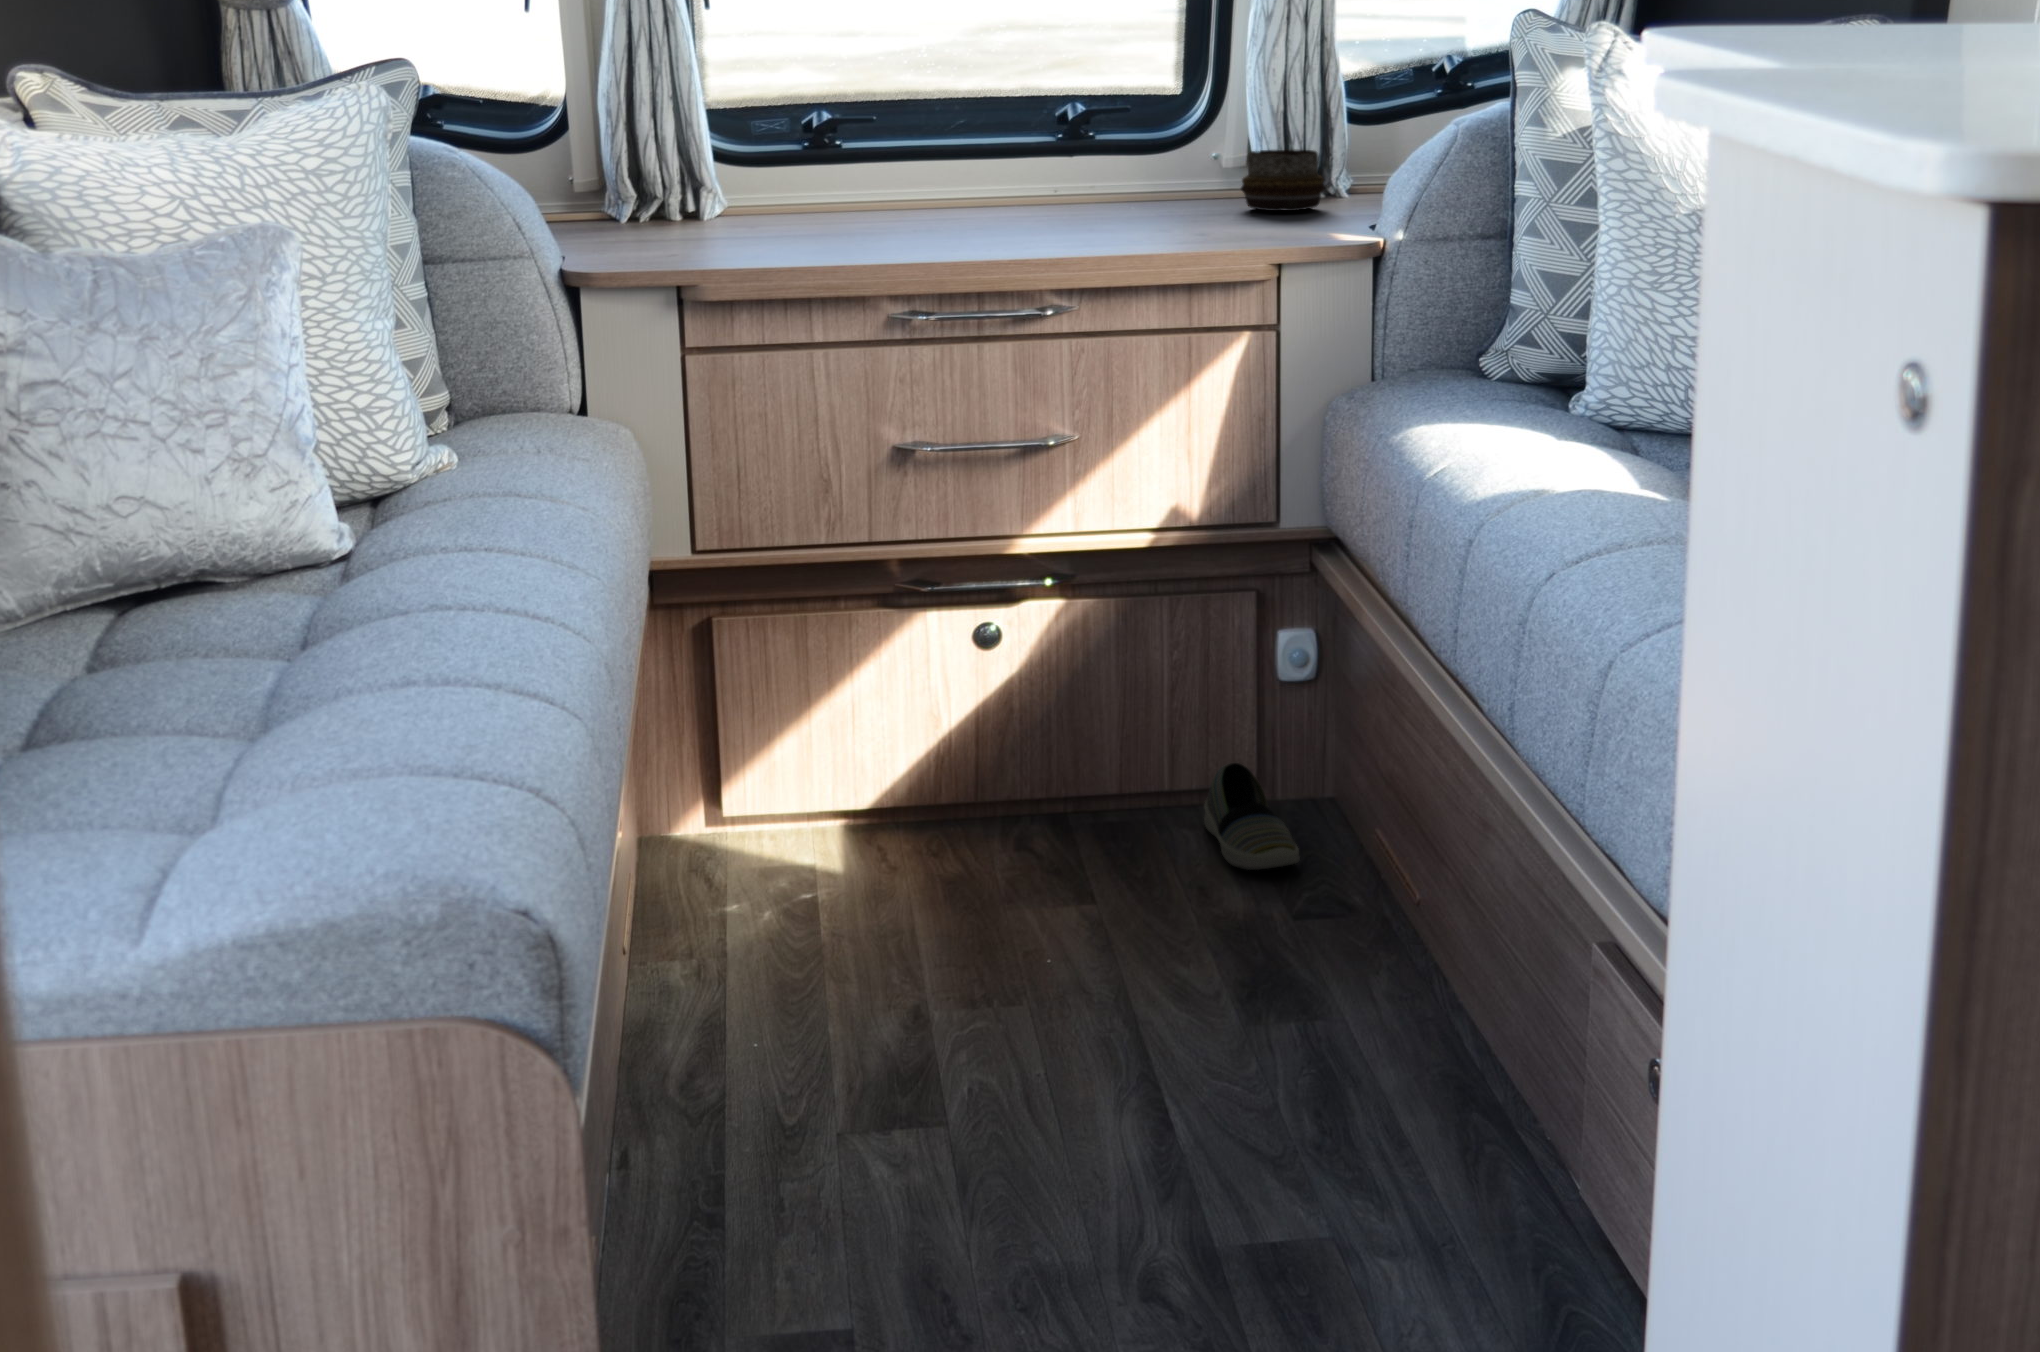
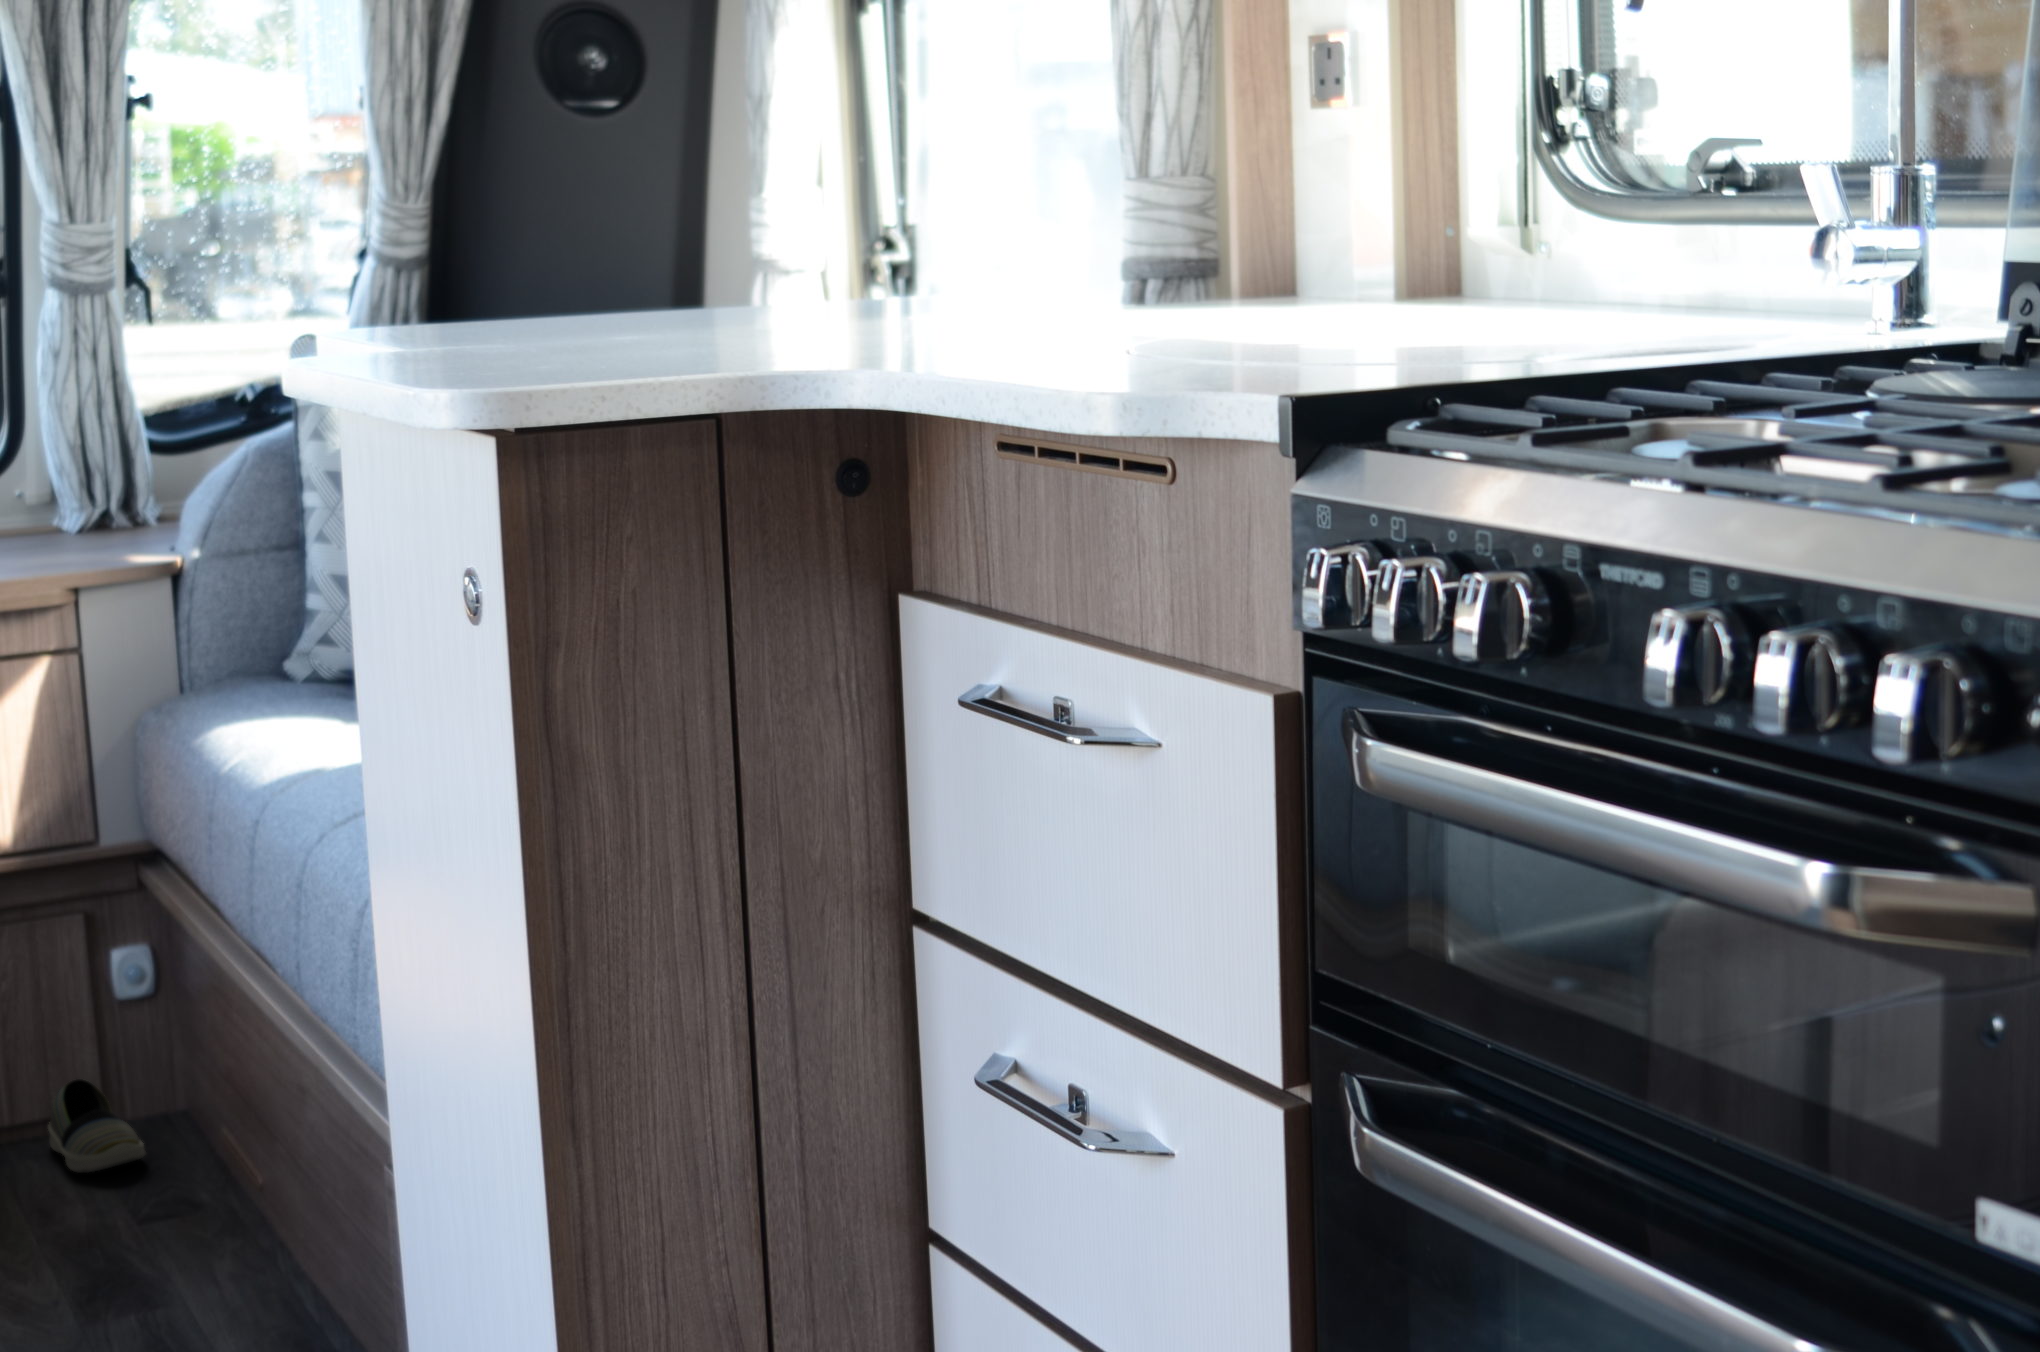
decorative bowl: present [1241,149,1325,211] -> none [39,481,128,543]

